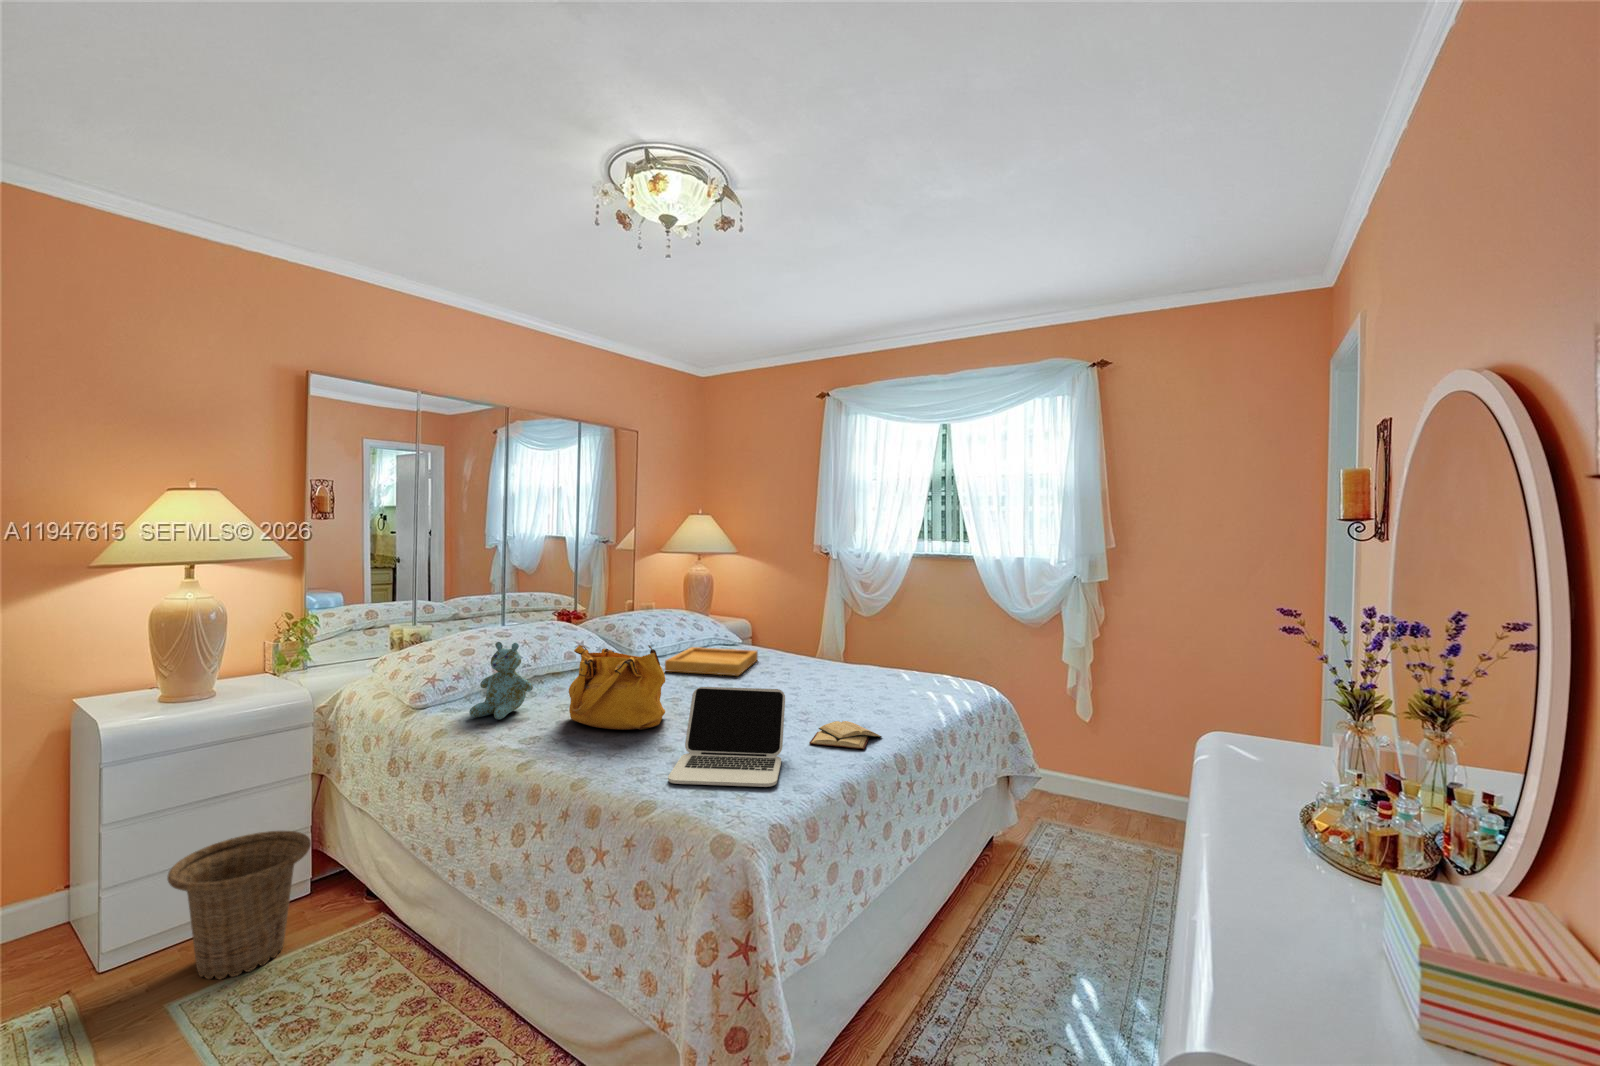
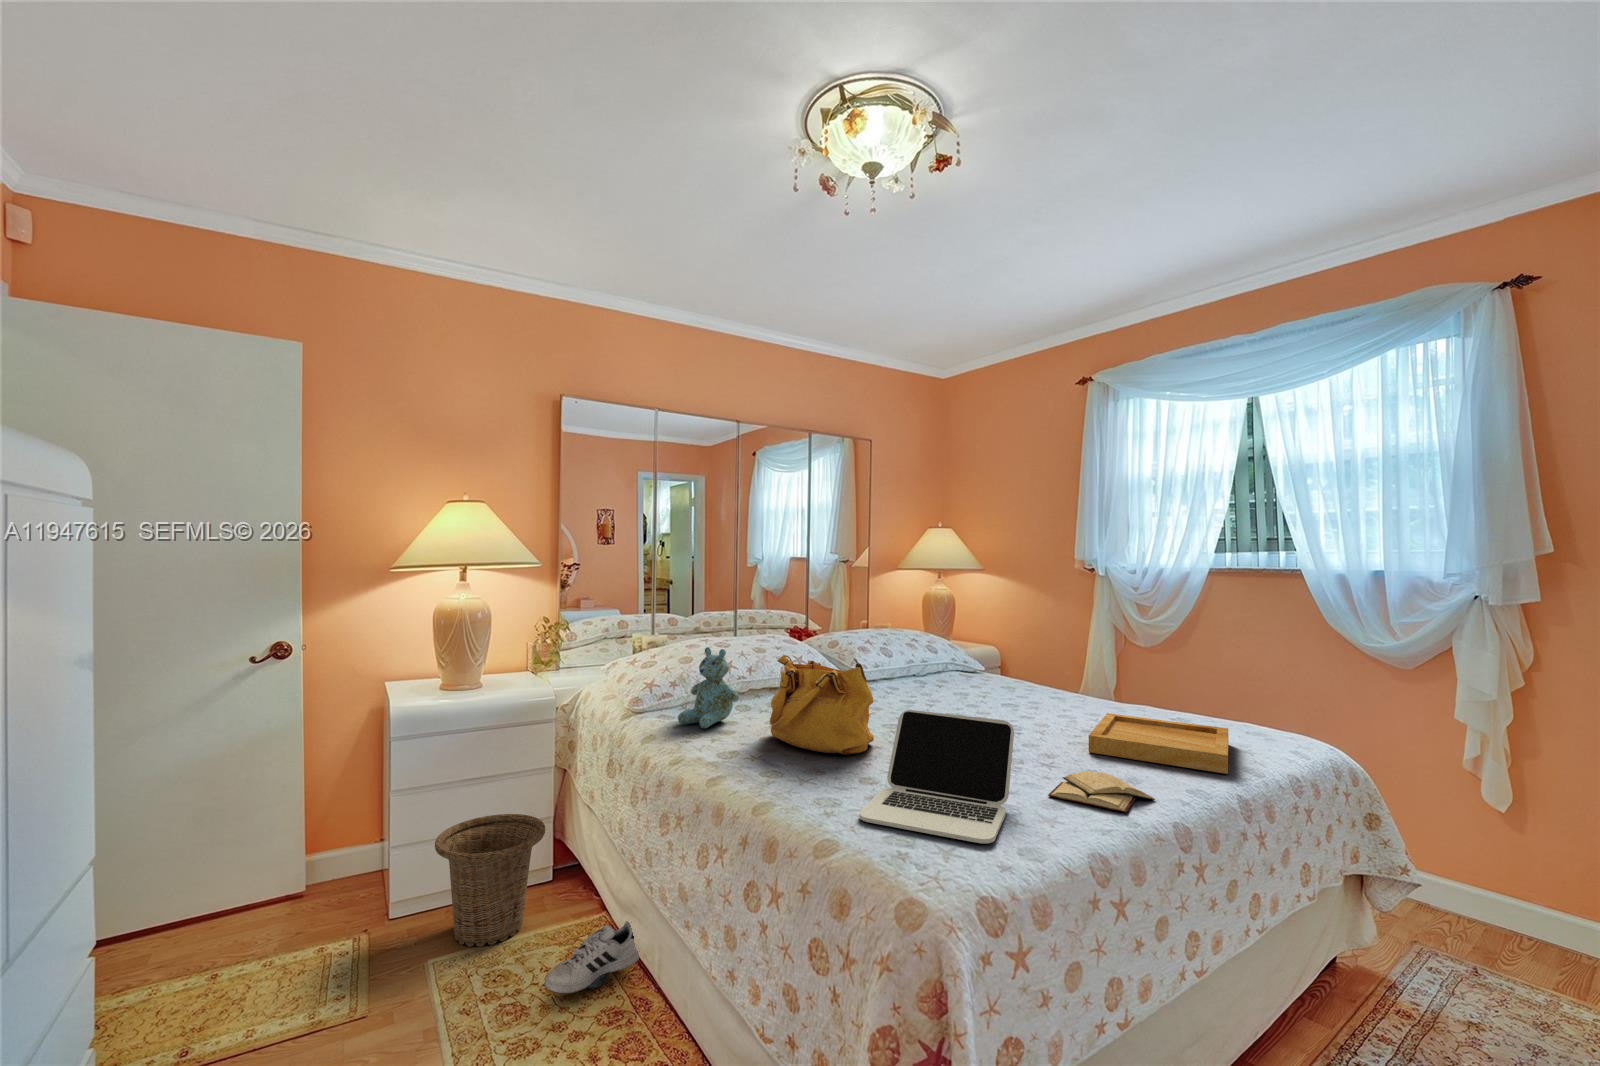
tray: present [665,647,758,676] -> present [1089,713,1229,774]
shoe: none [332,914,434,997] -> present [544,921,639,993]

